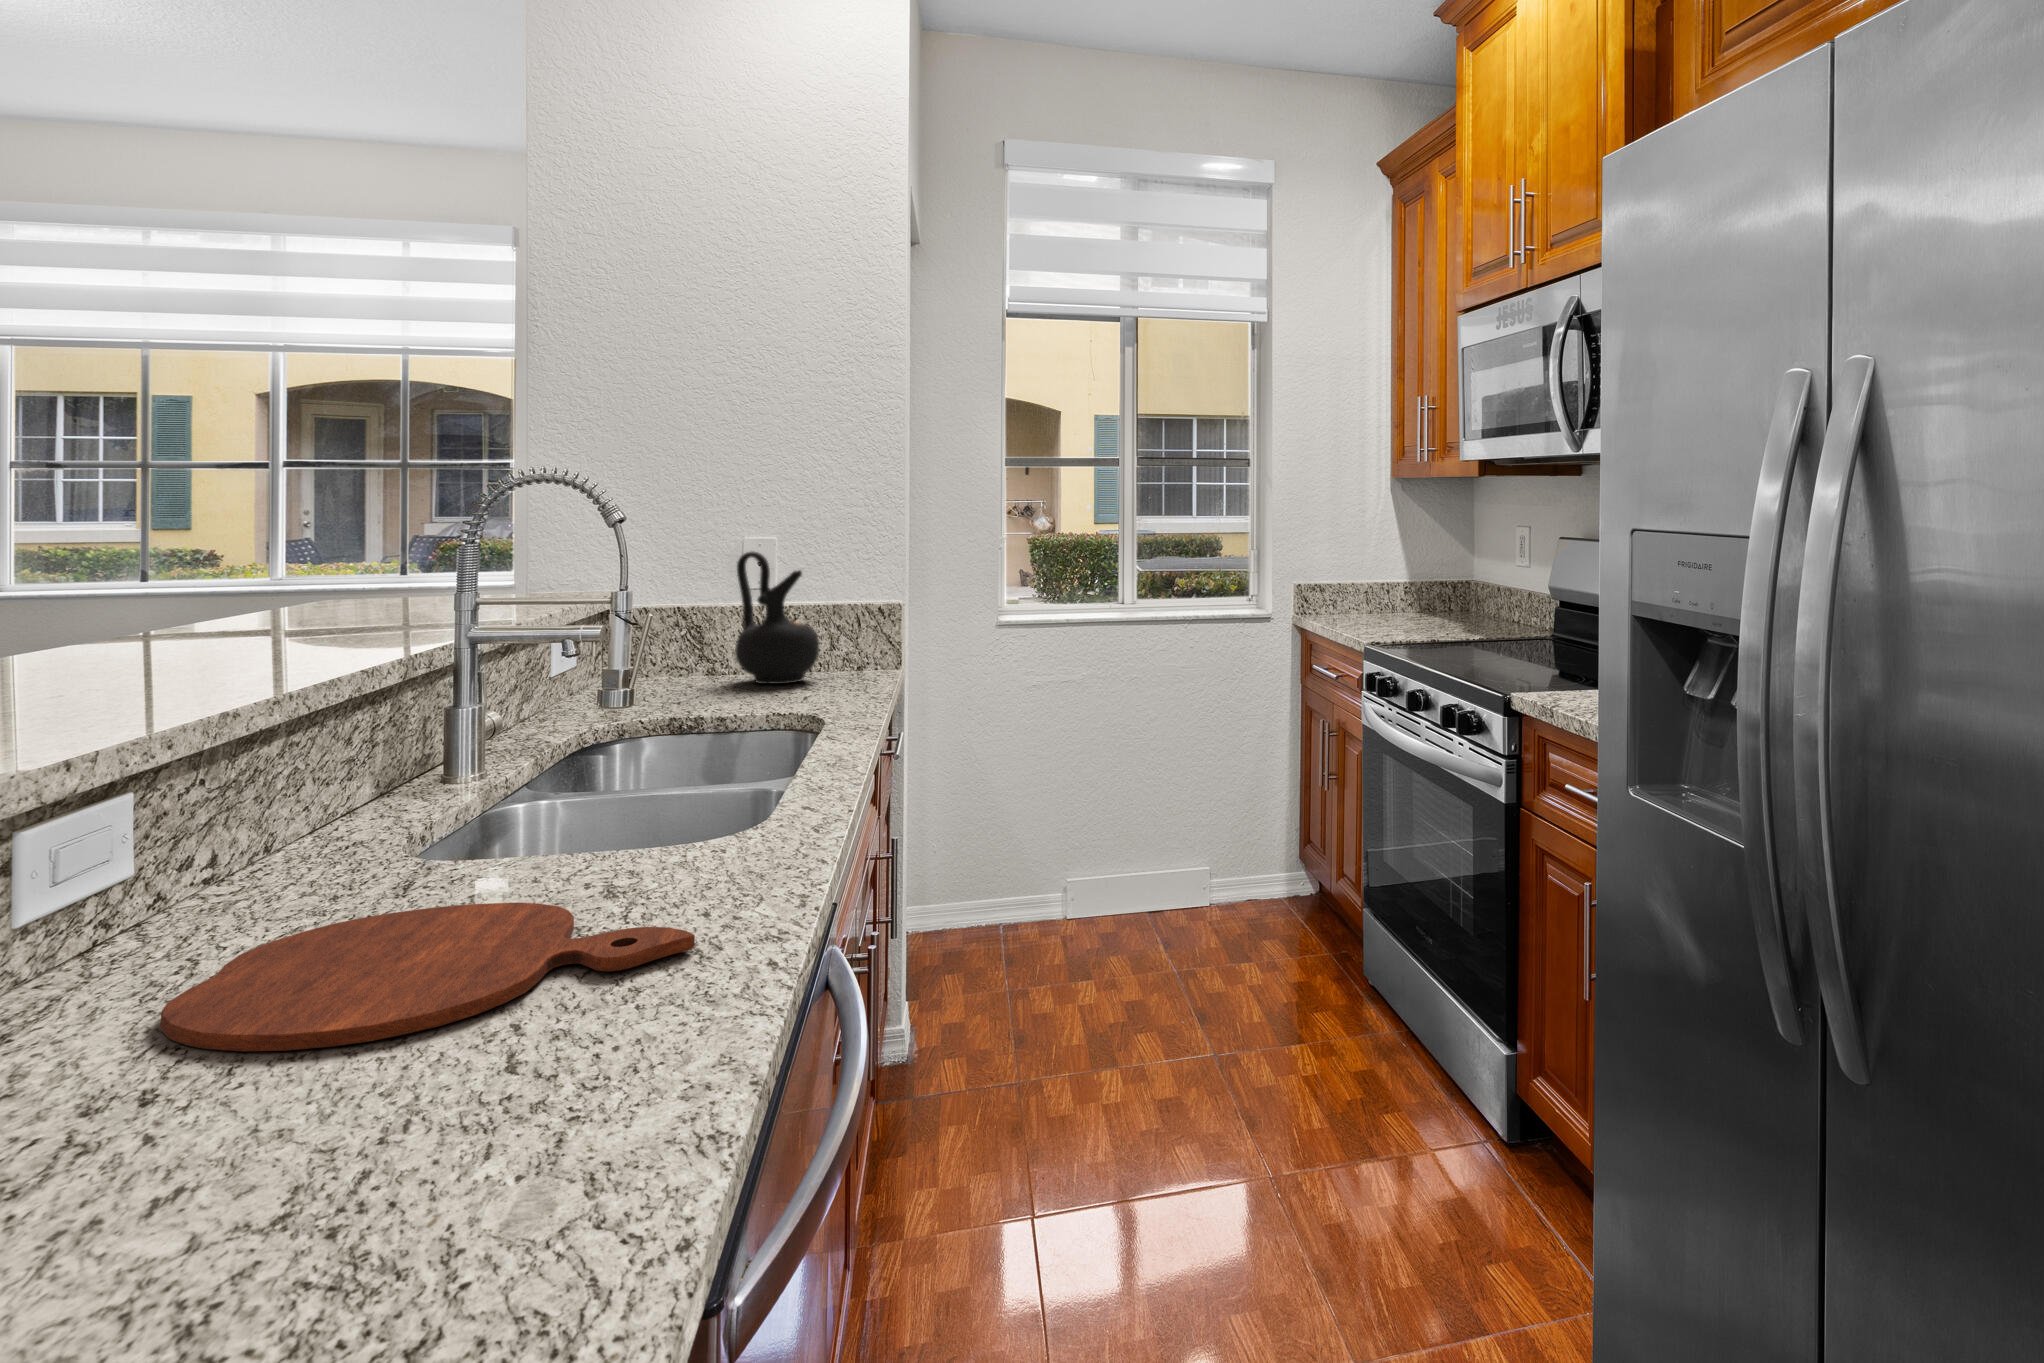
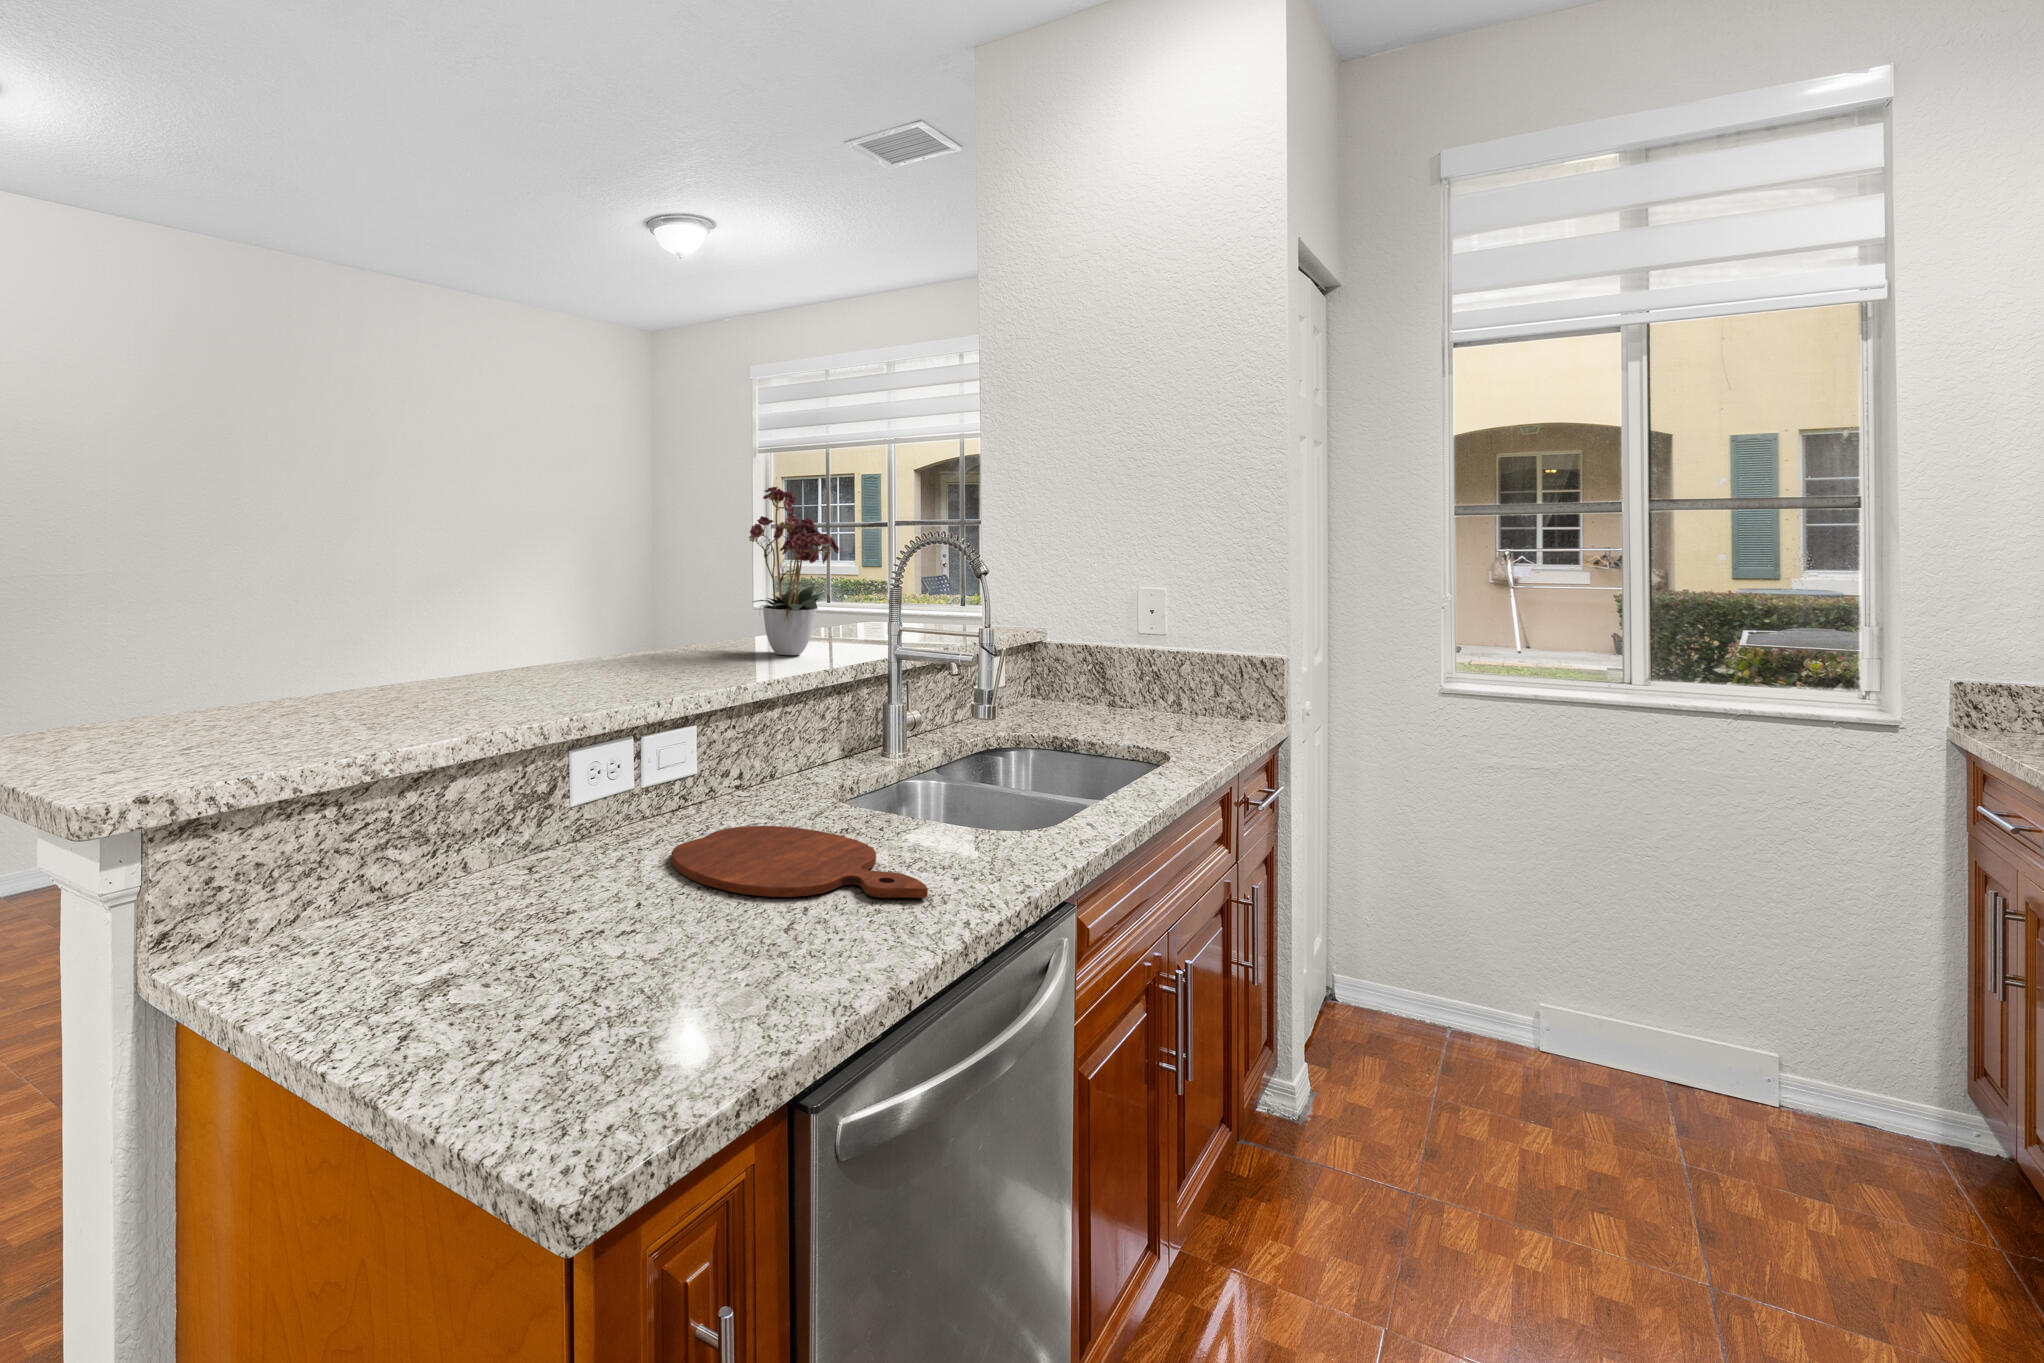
flower arrangement: none [132,375,369,658] -> present [749,487,839,655]
ceramic jug: present [735,552,819,684] -> none [1130,602,1202,721]

